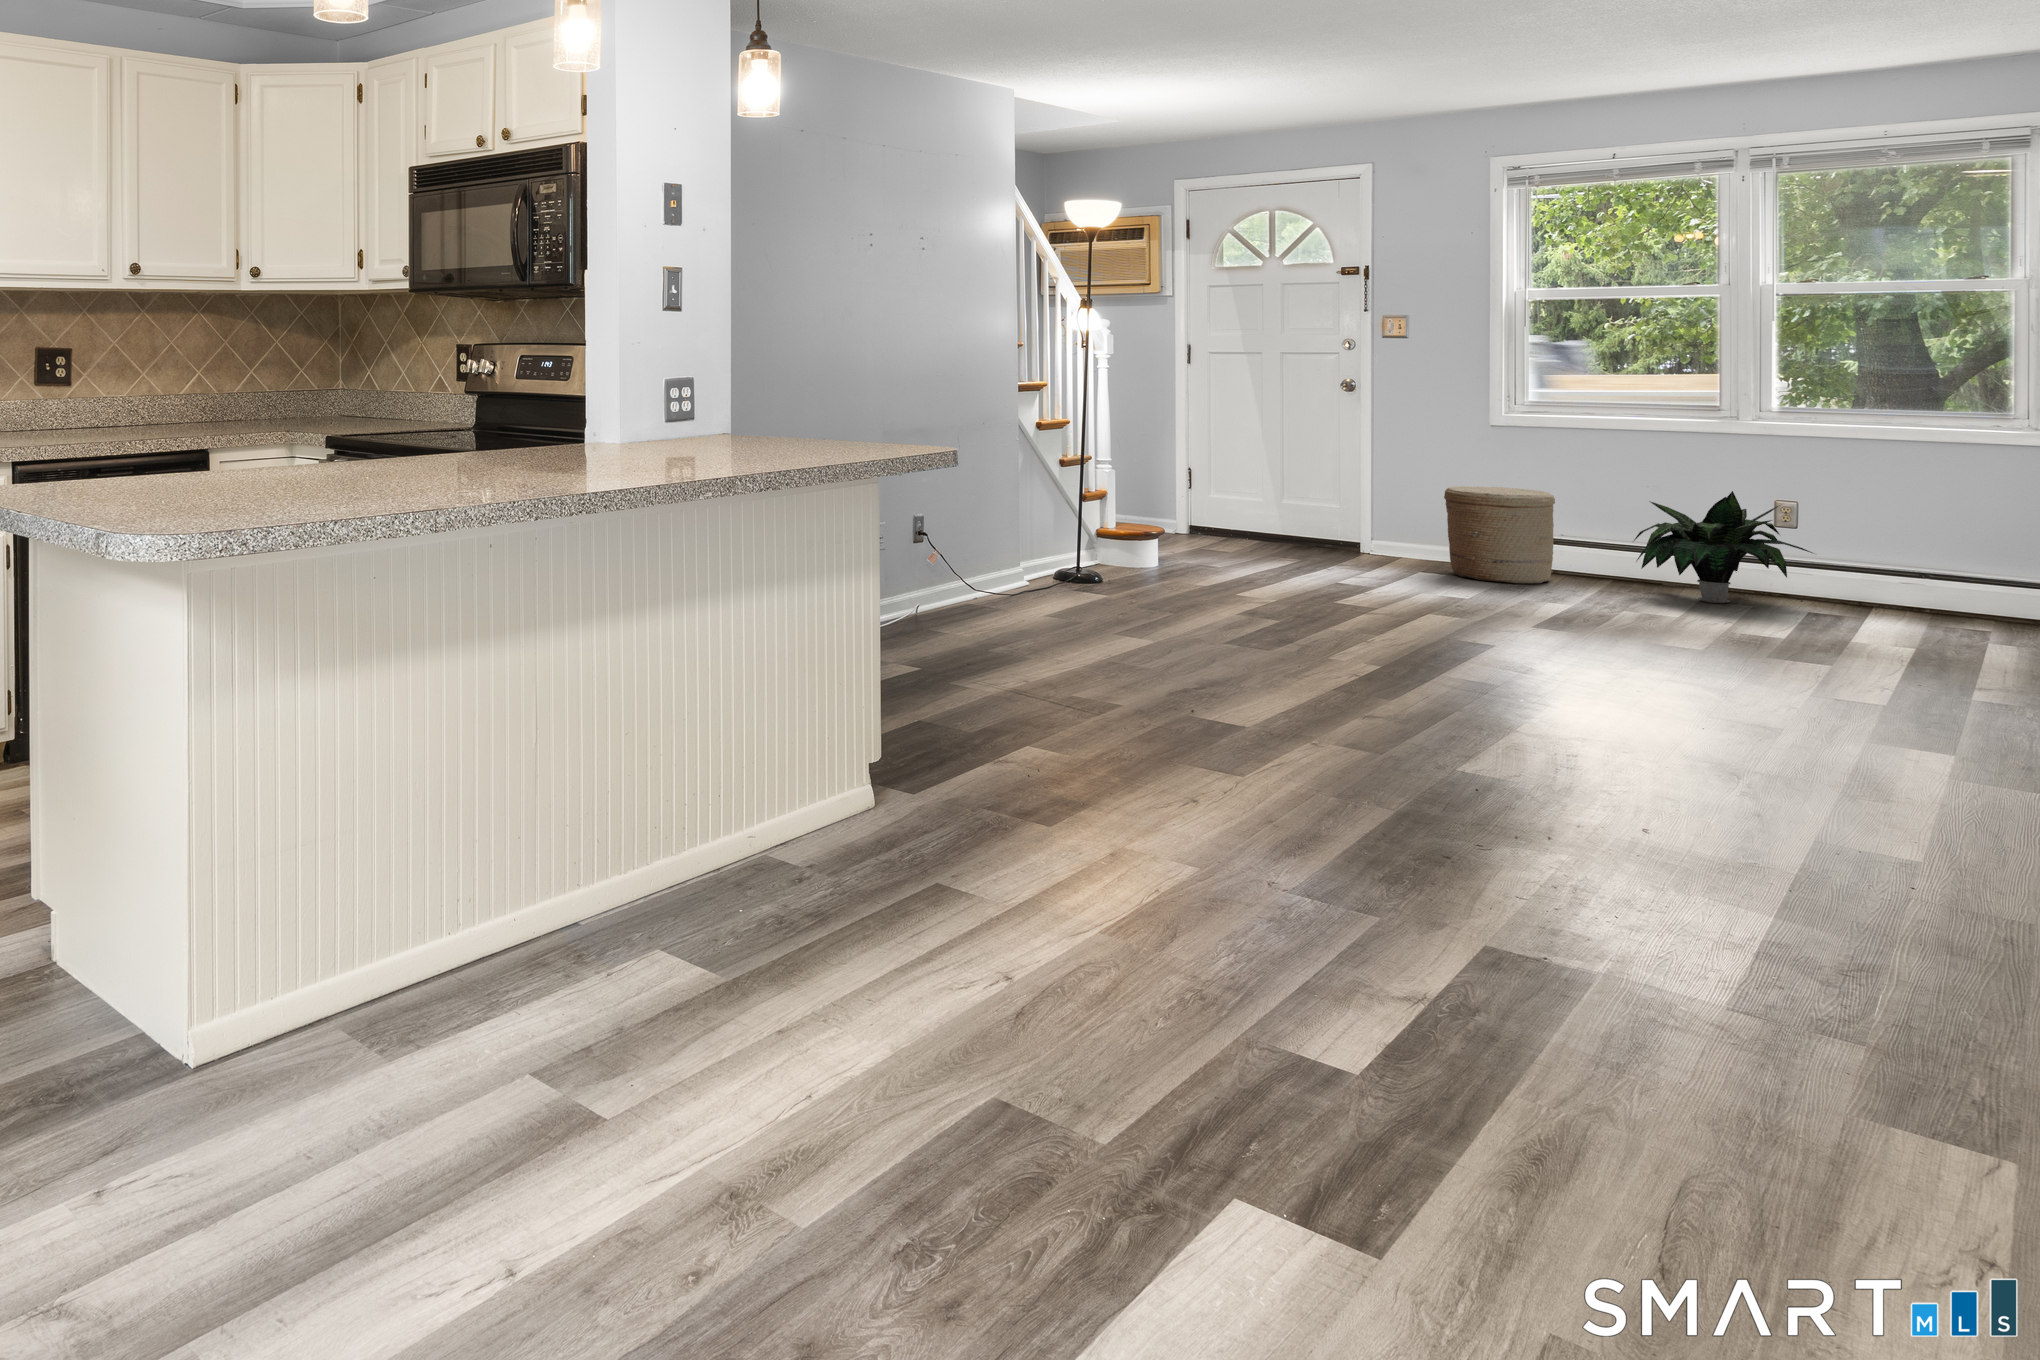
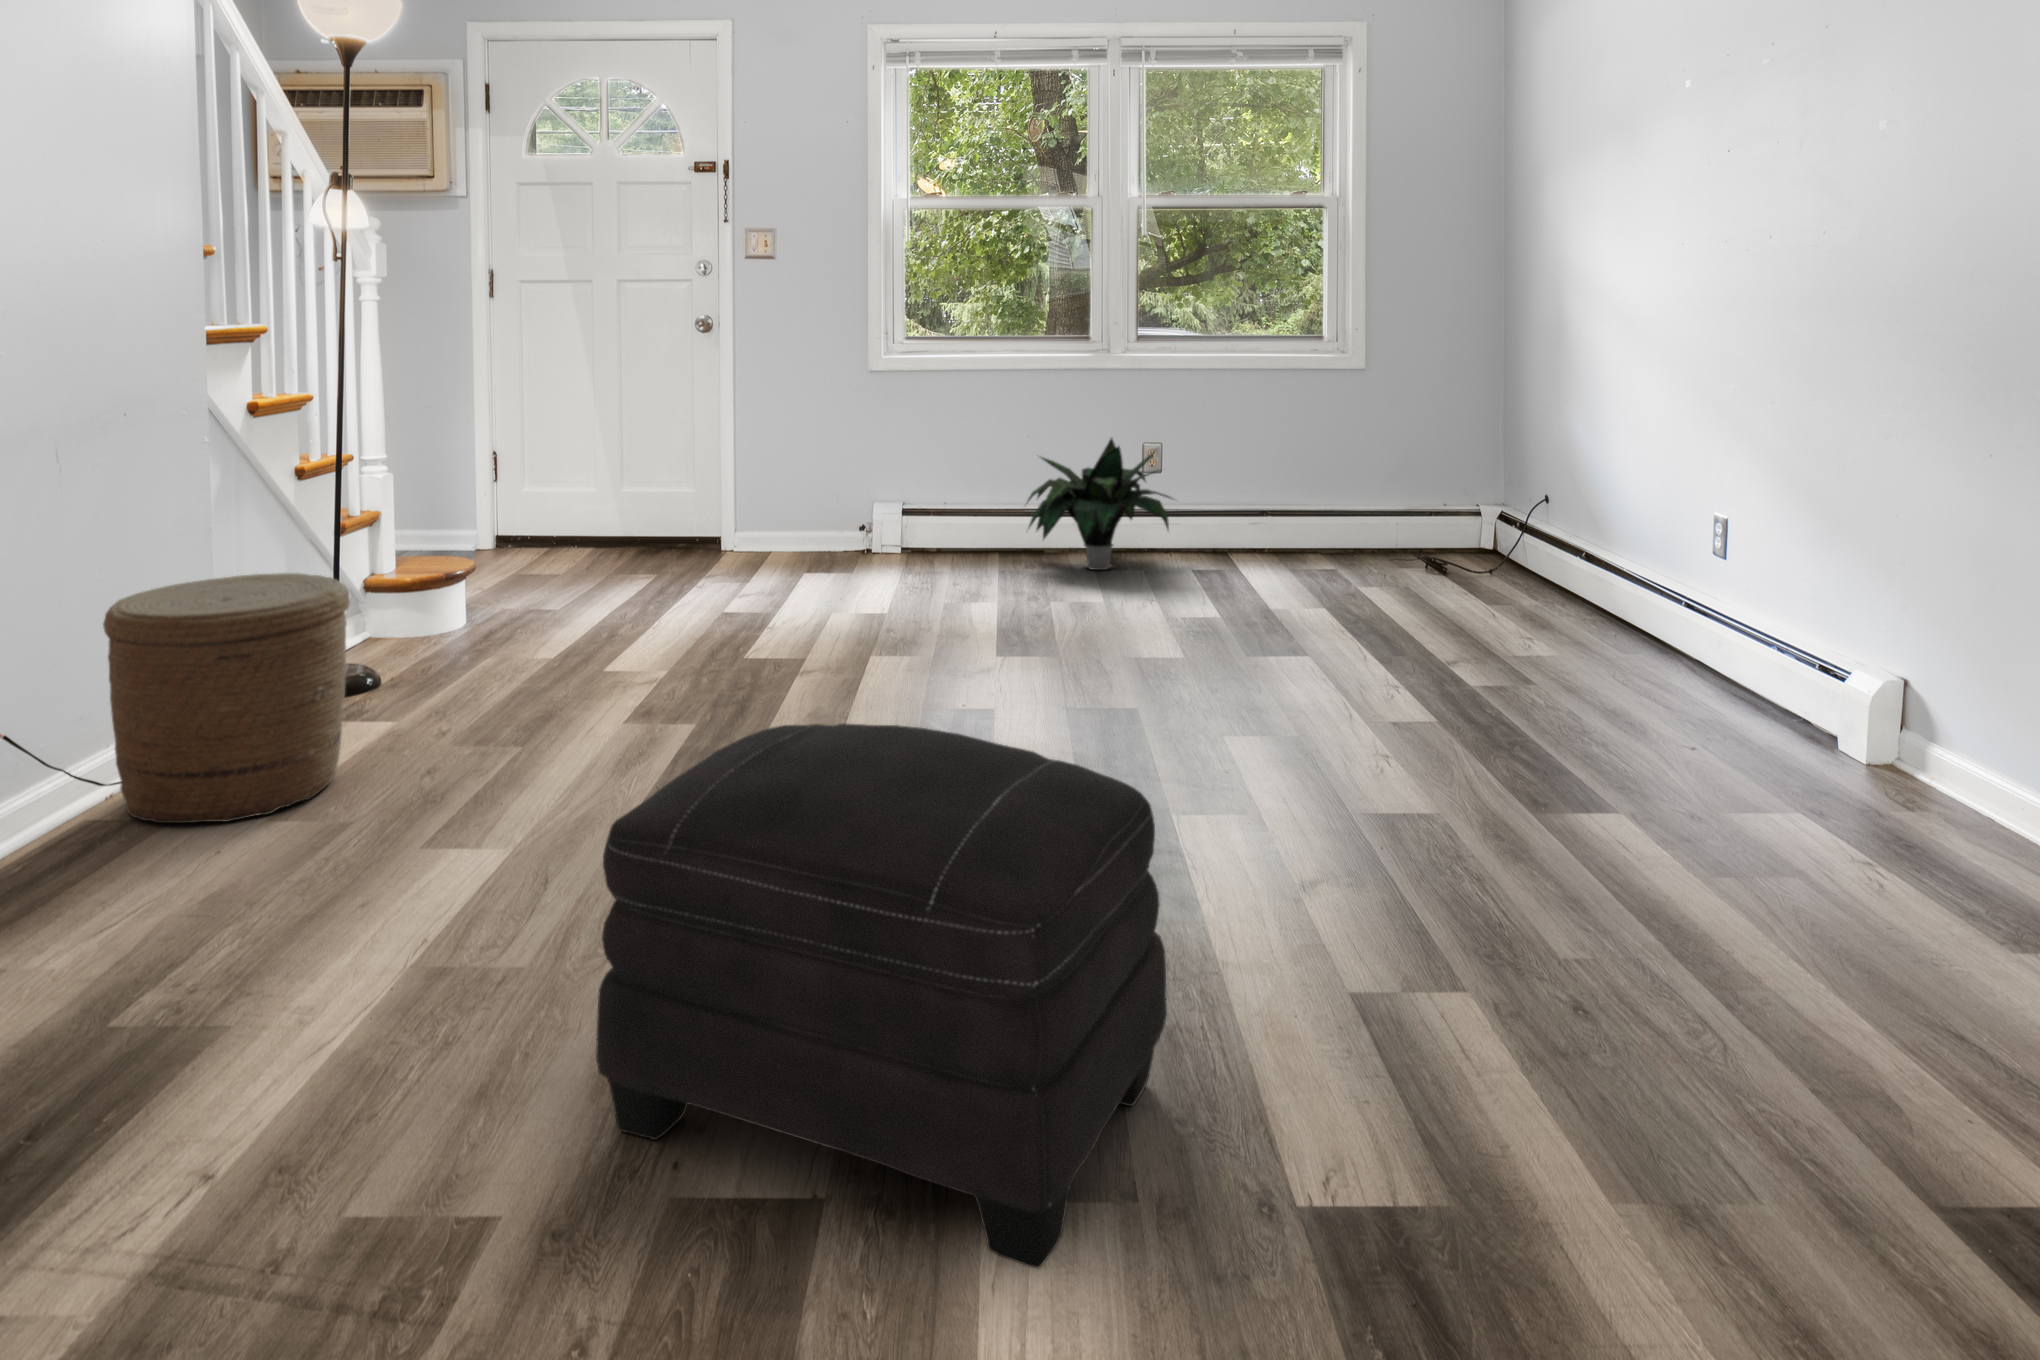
woven basket: present [1444,486,1555,584] -> present [103,573,350,823]
ottoman: none [1158,564,1417,741] -> present [596,723,1167,1269]

